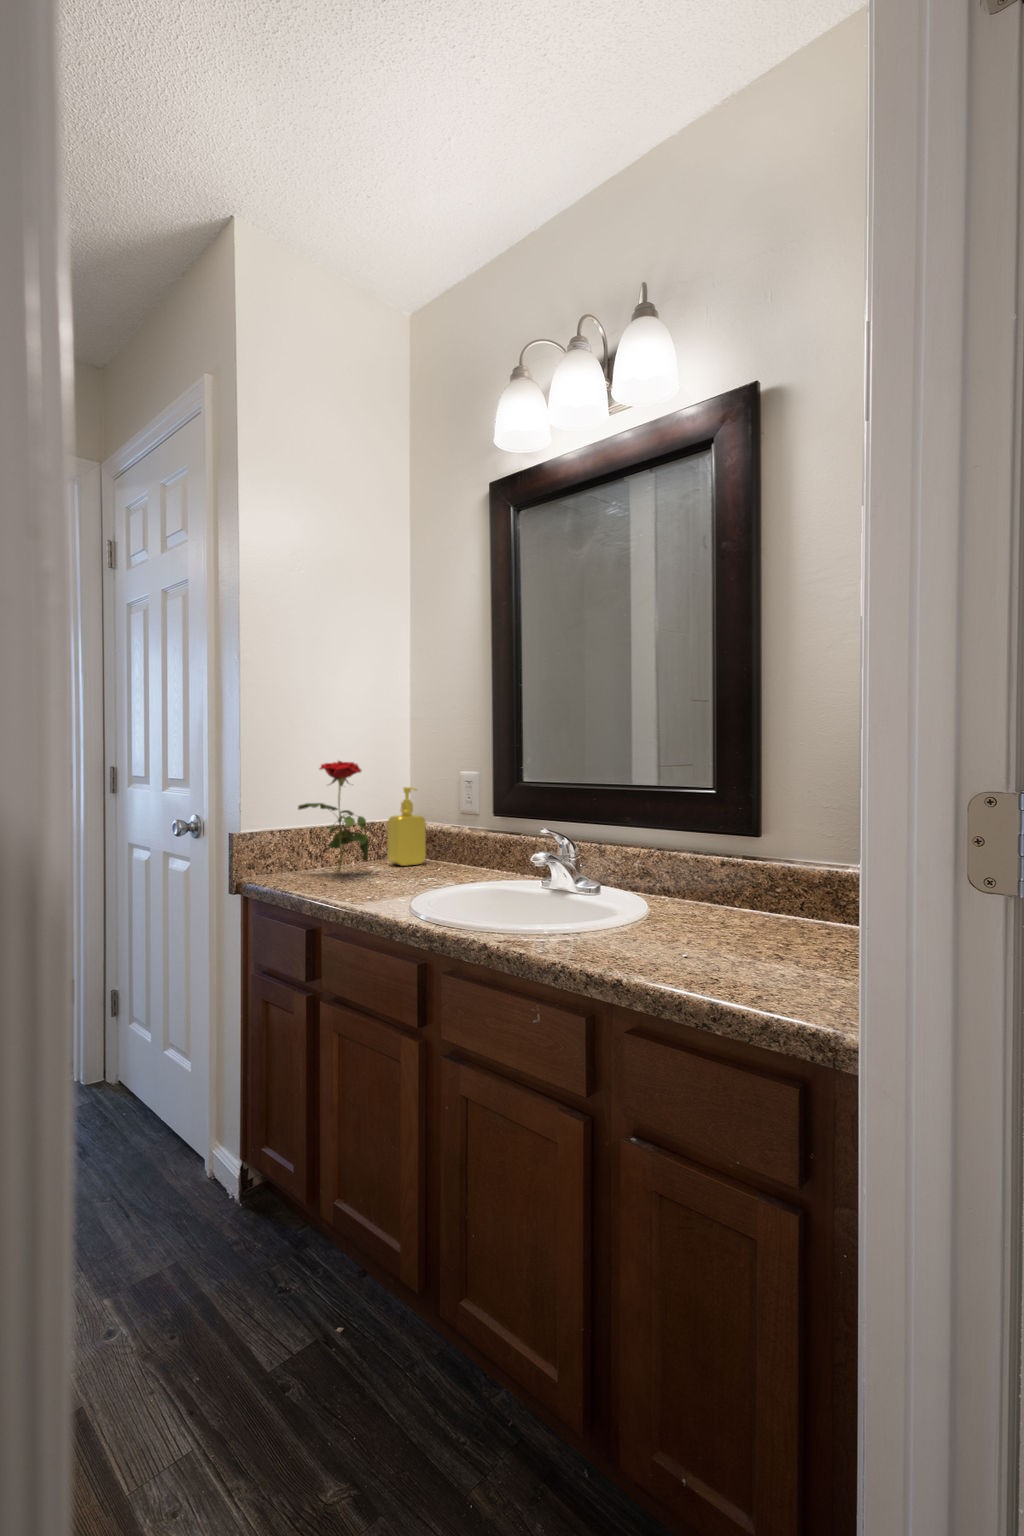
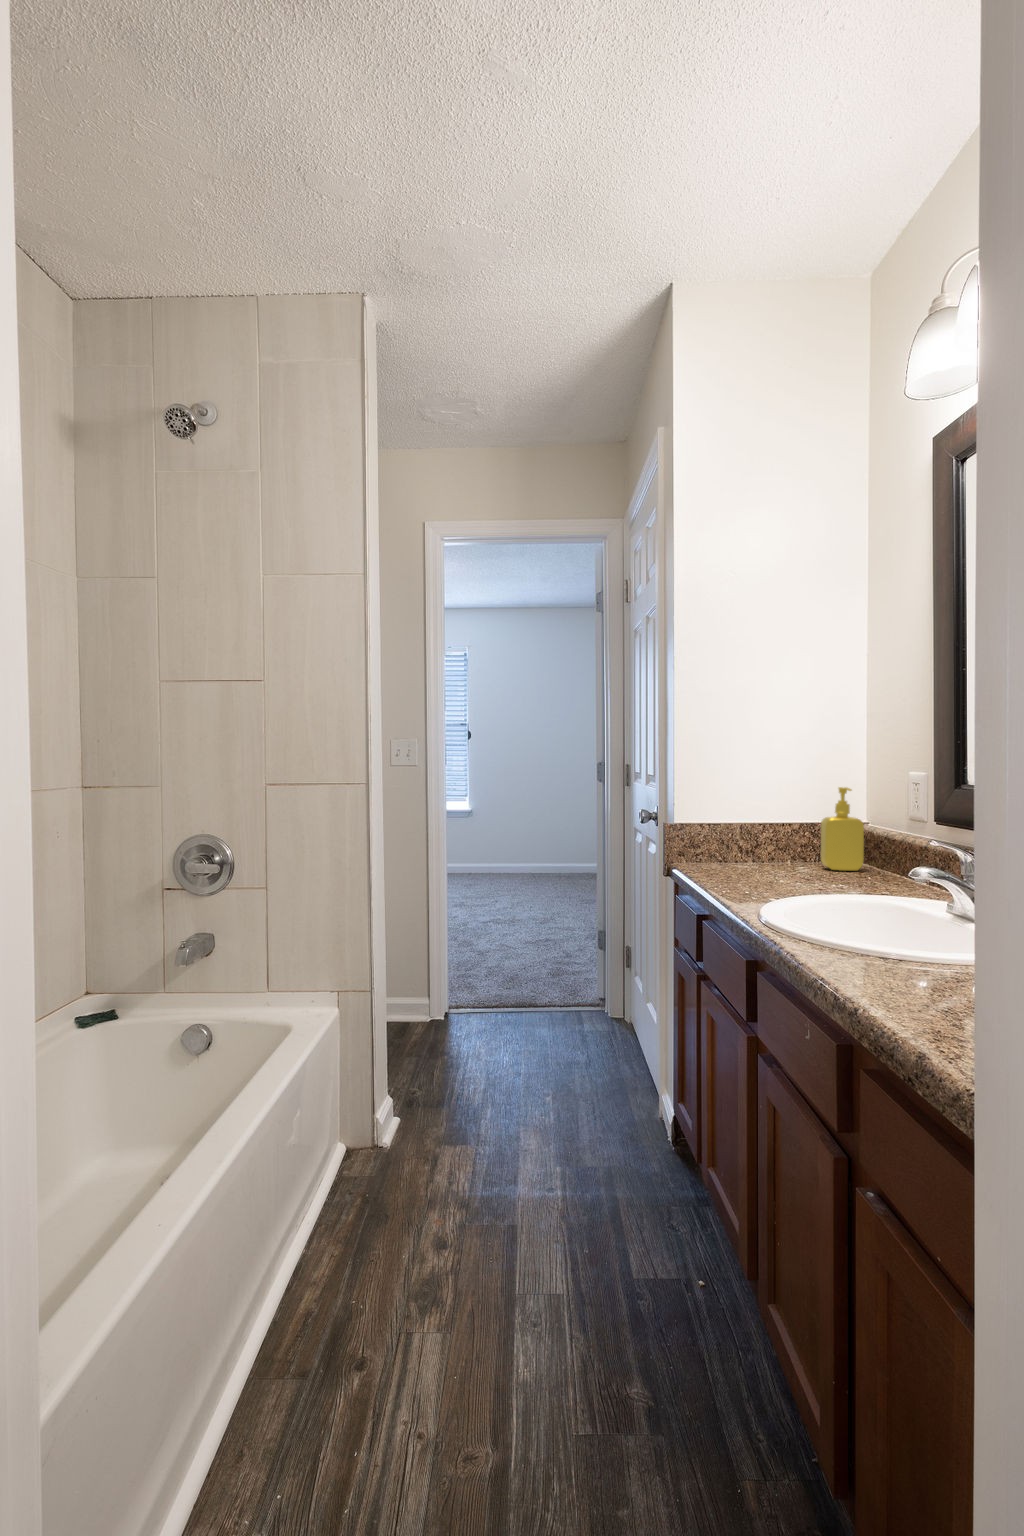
flower: present [298,761,371,875] -> none [720,757,789,871]

